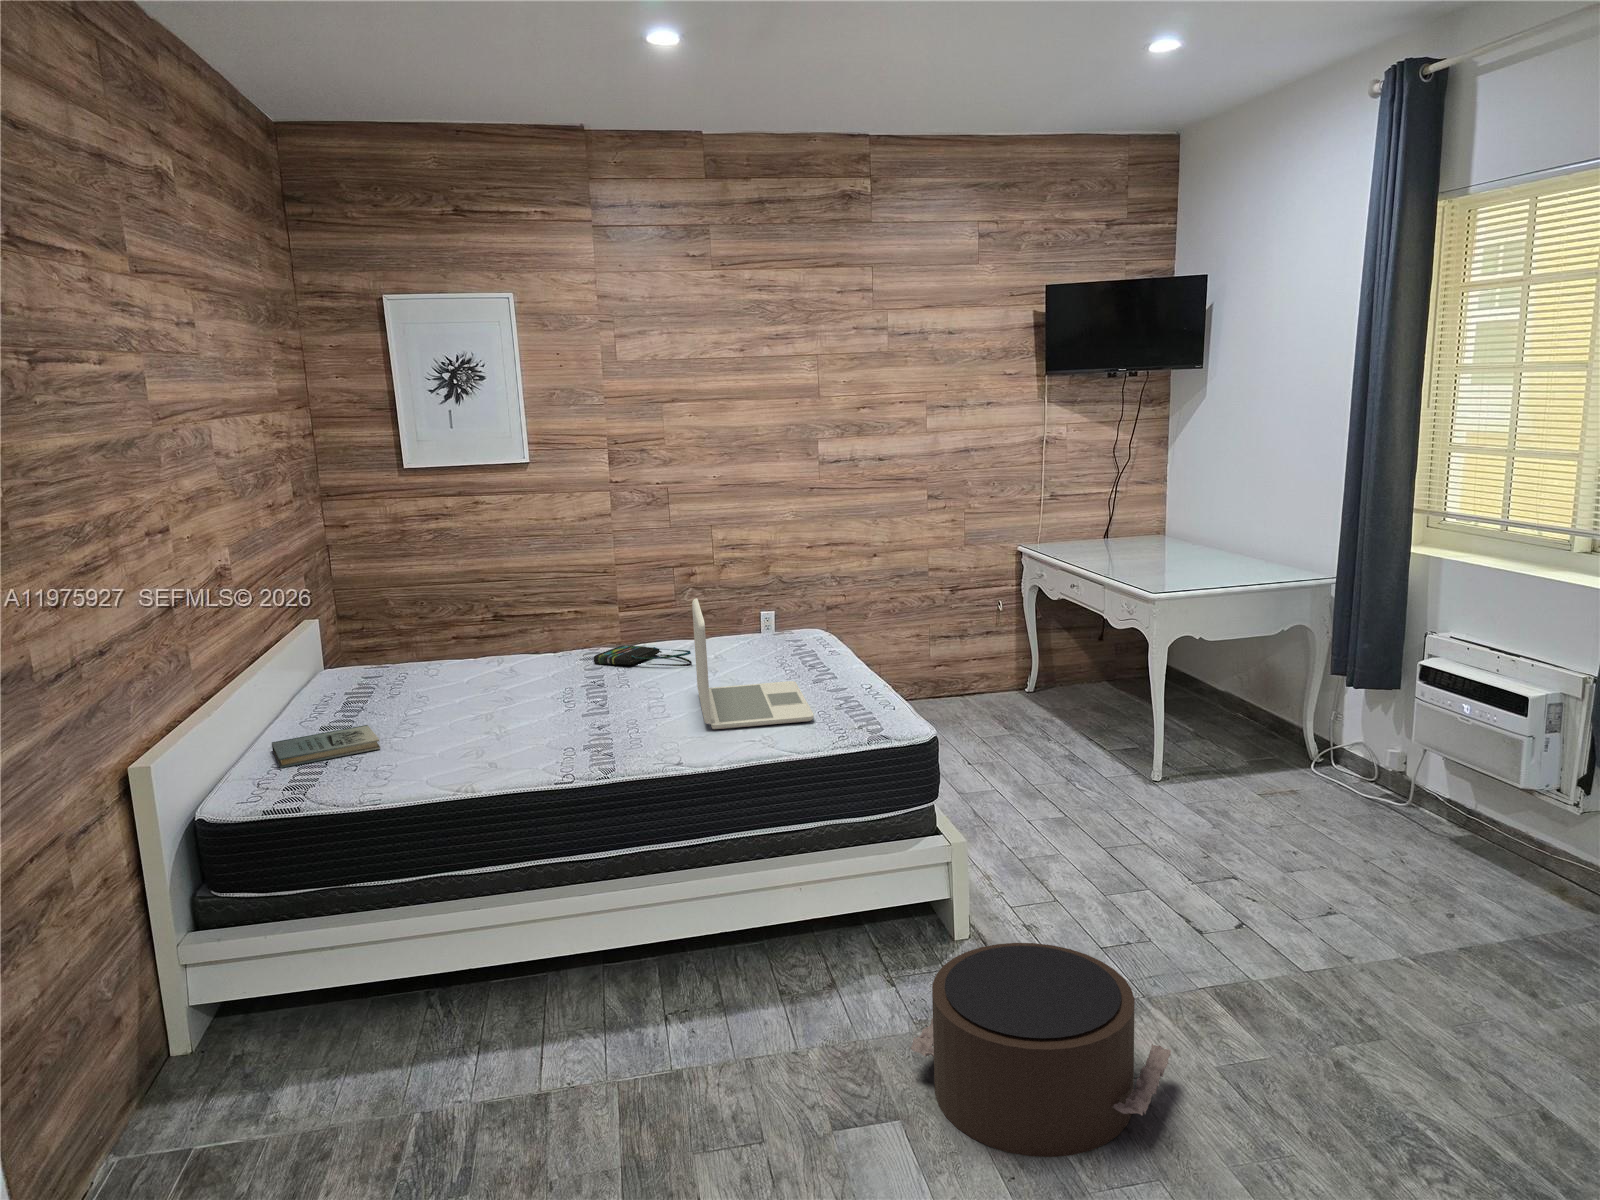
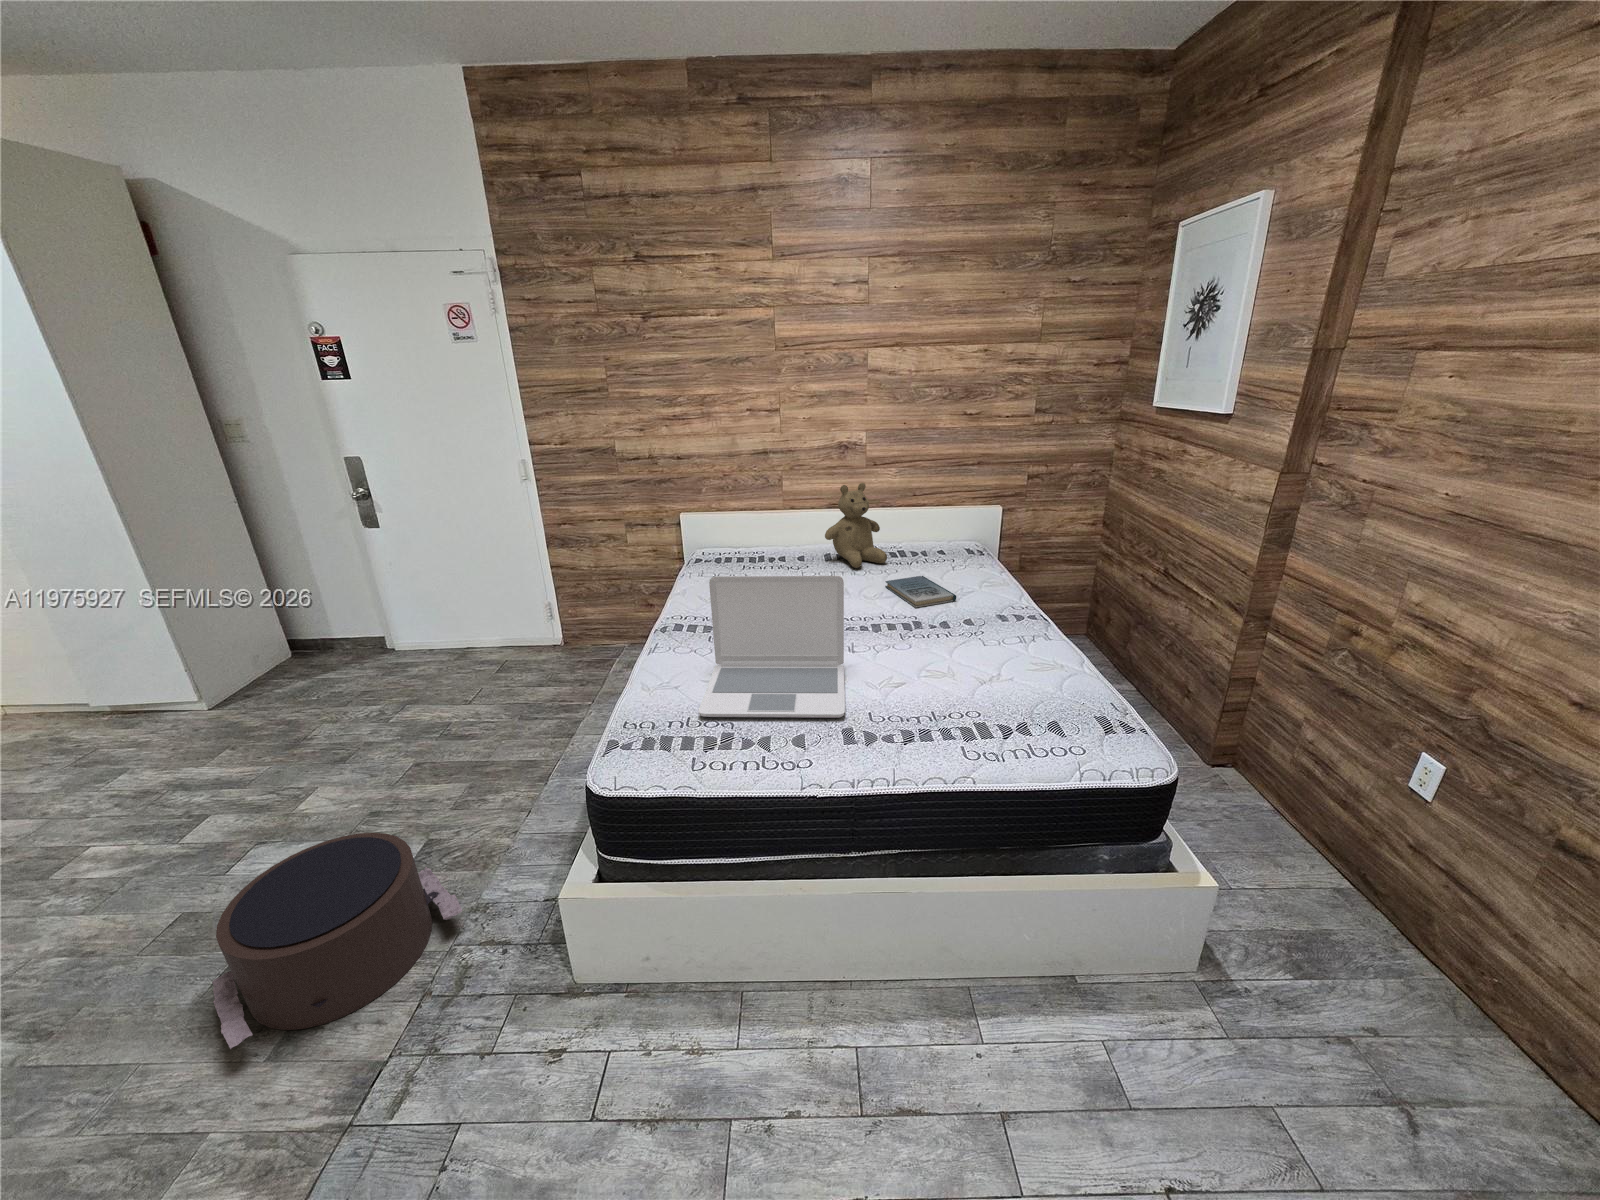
teddy bear: none [303,600,397,717] -> present [825,483,887,568]
tote bag: present [594,645,692,666] -> none [954,616,1029,666]
book: present [272,725,380,768] -> present [885,576,956,607]

